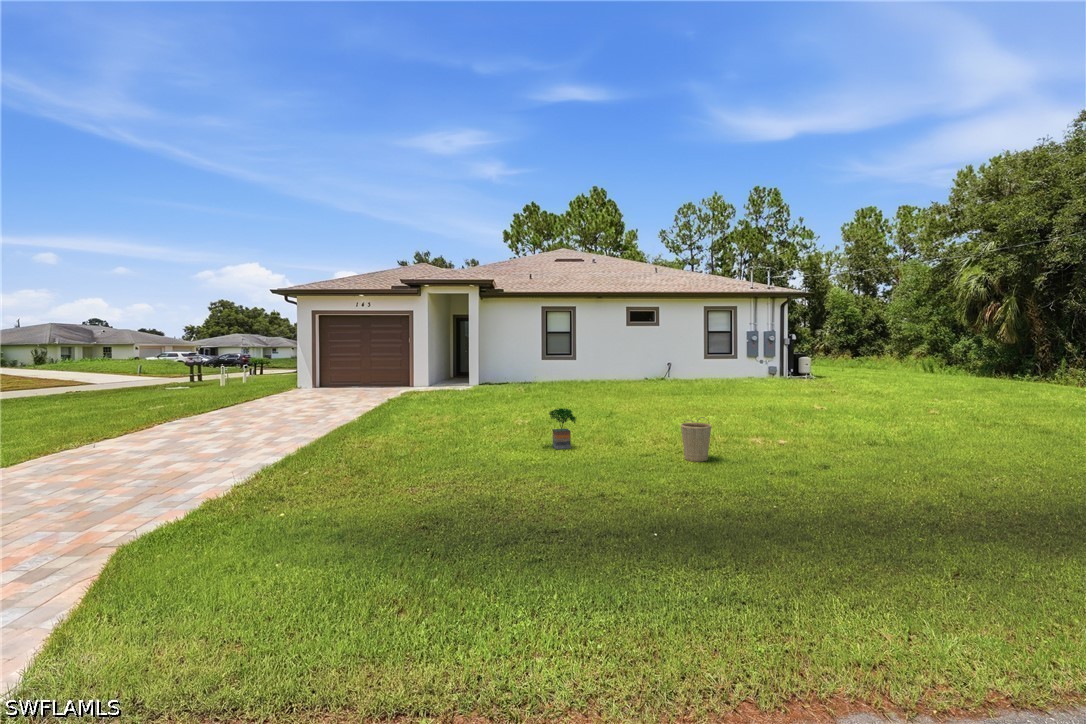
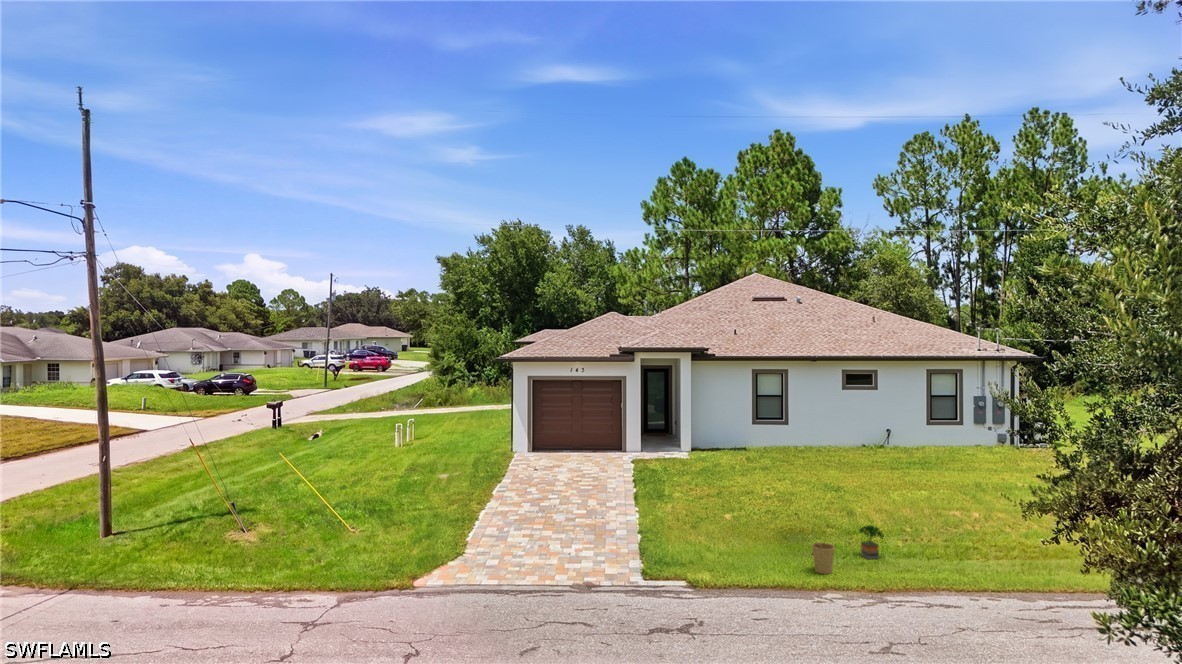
basket: present [681,417,711,462] -> present [812,543,835,574]

